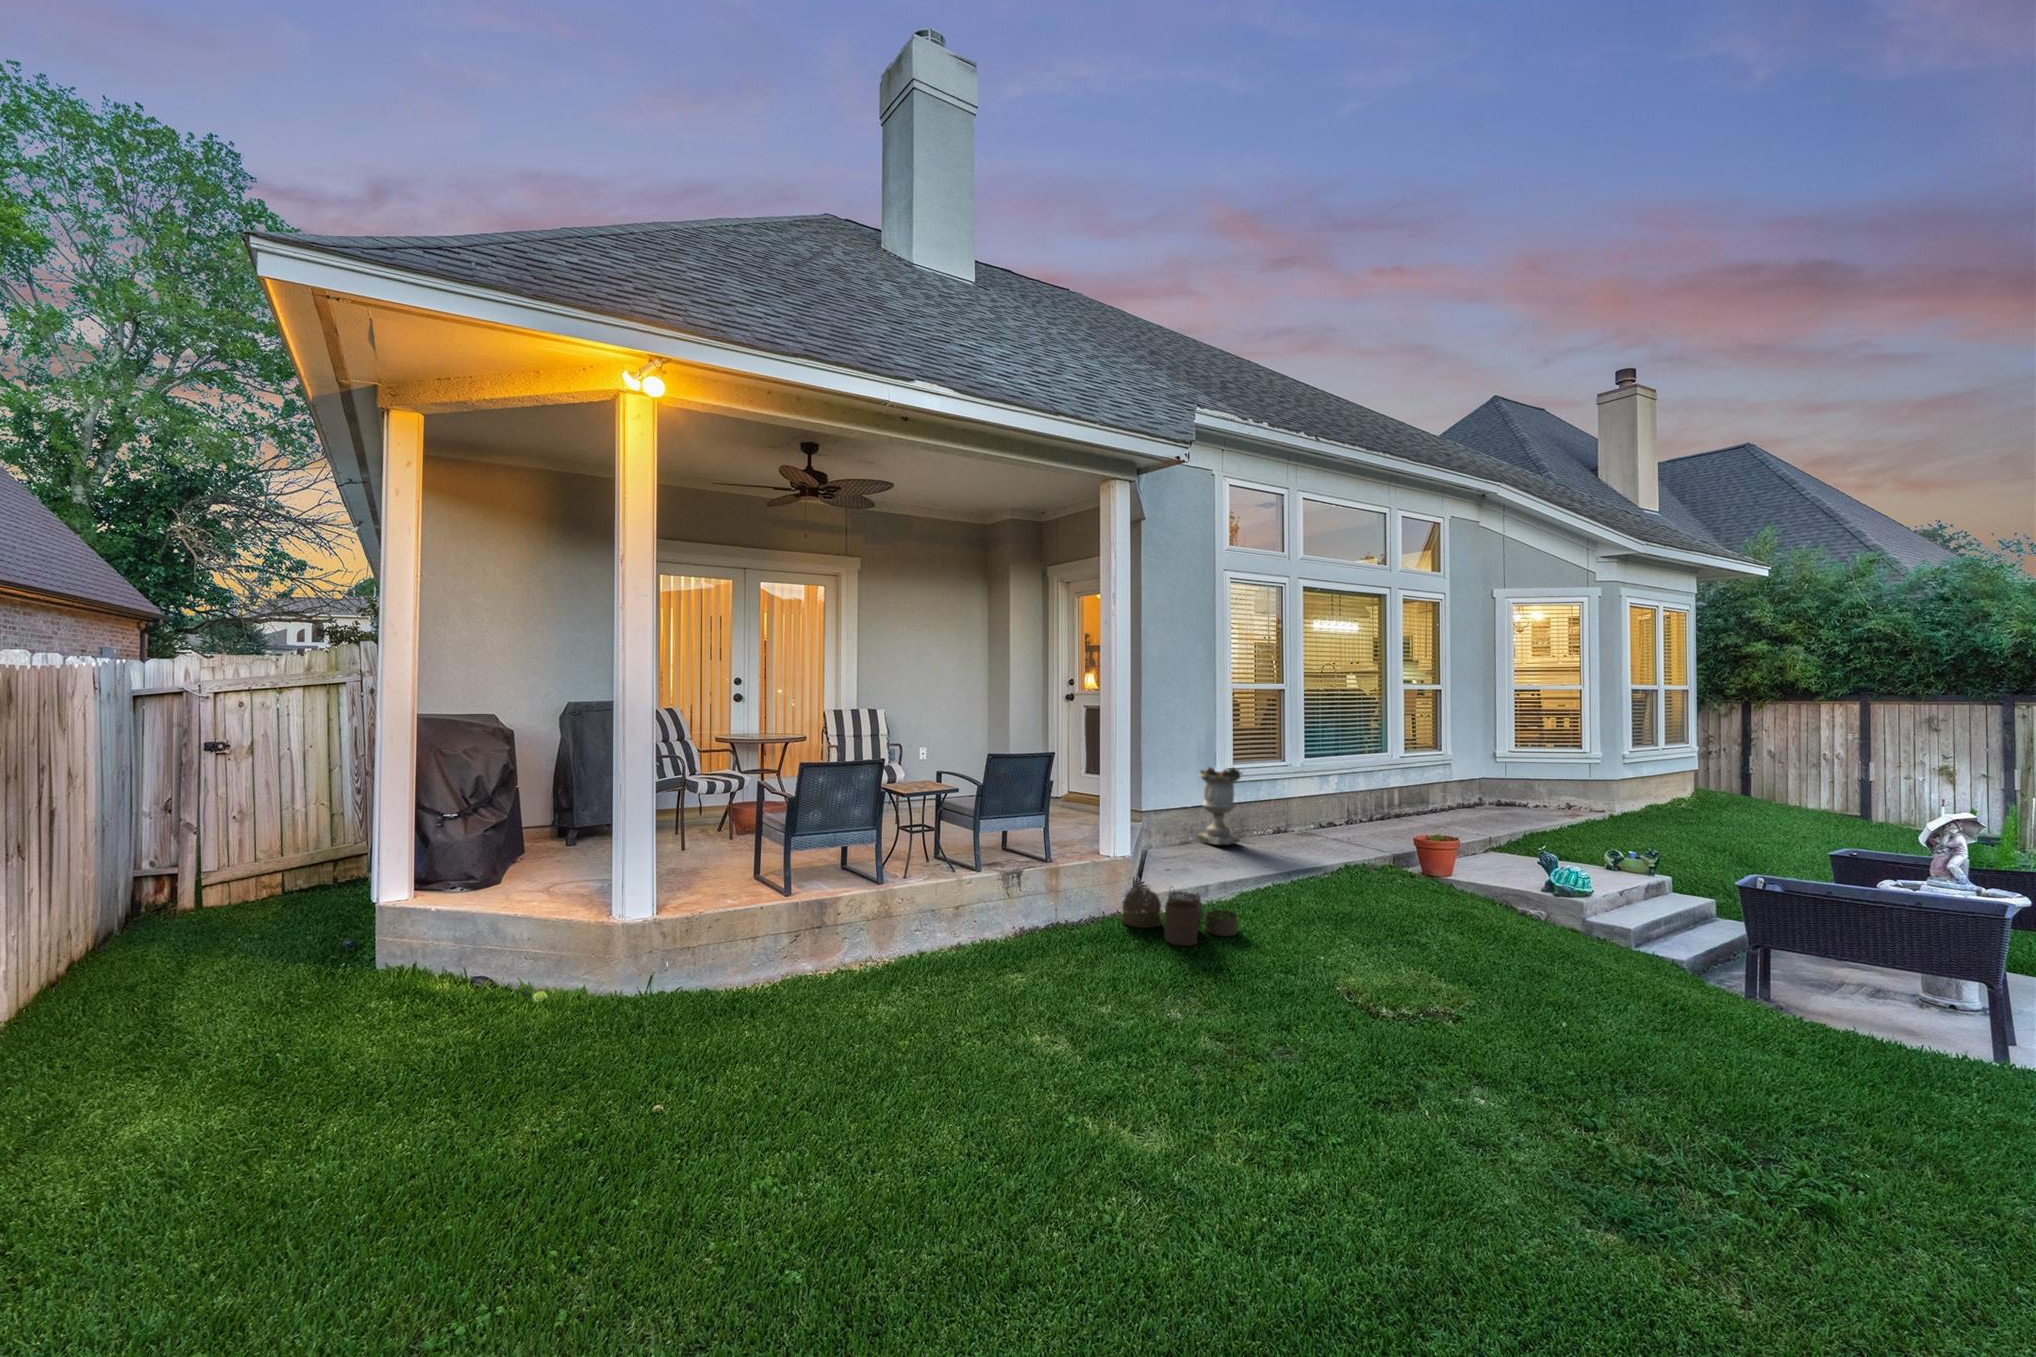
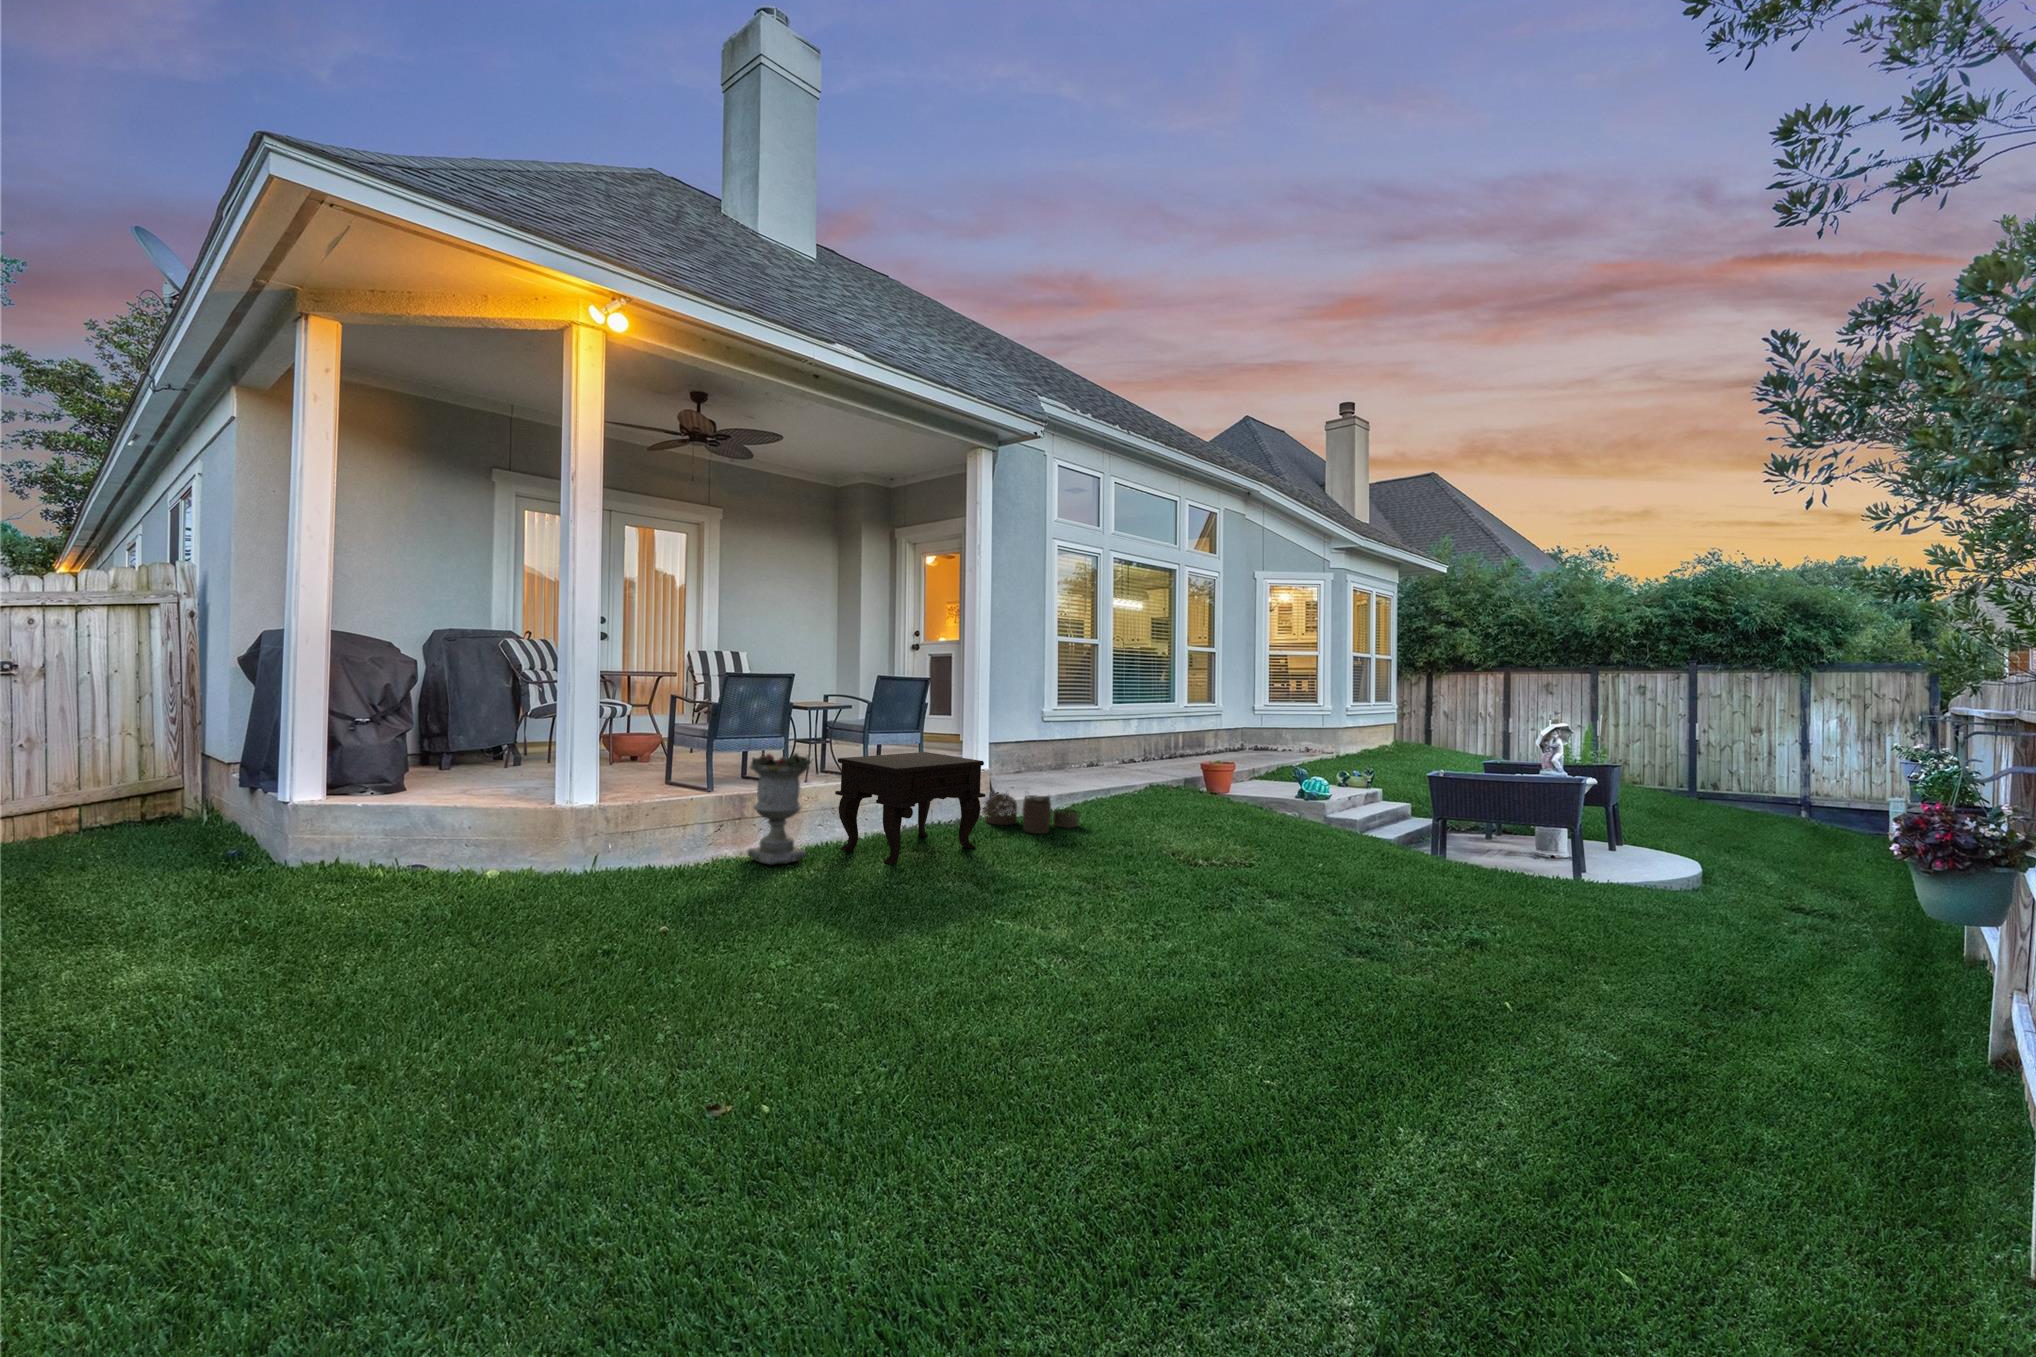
planter: present [1197,767,1241,845] -> present [747,753,813,865]
side table: none [928,843,1106,995] -> present [835,752,985,864]

